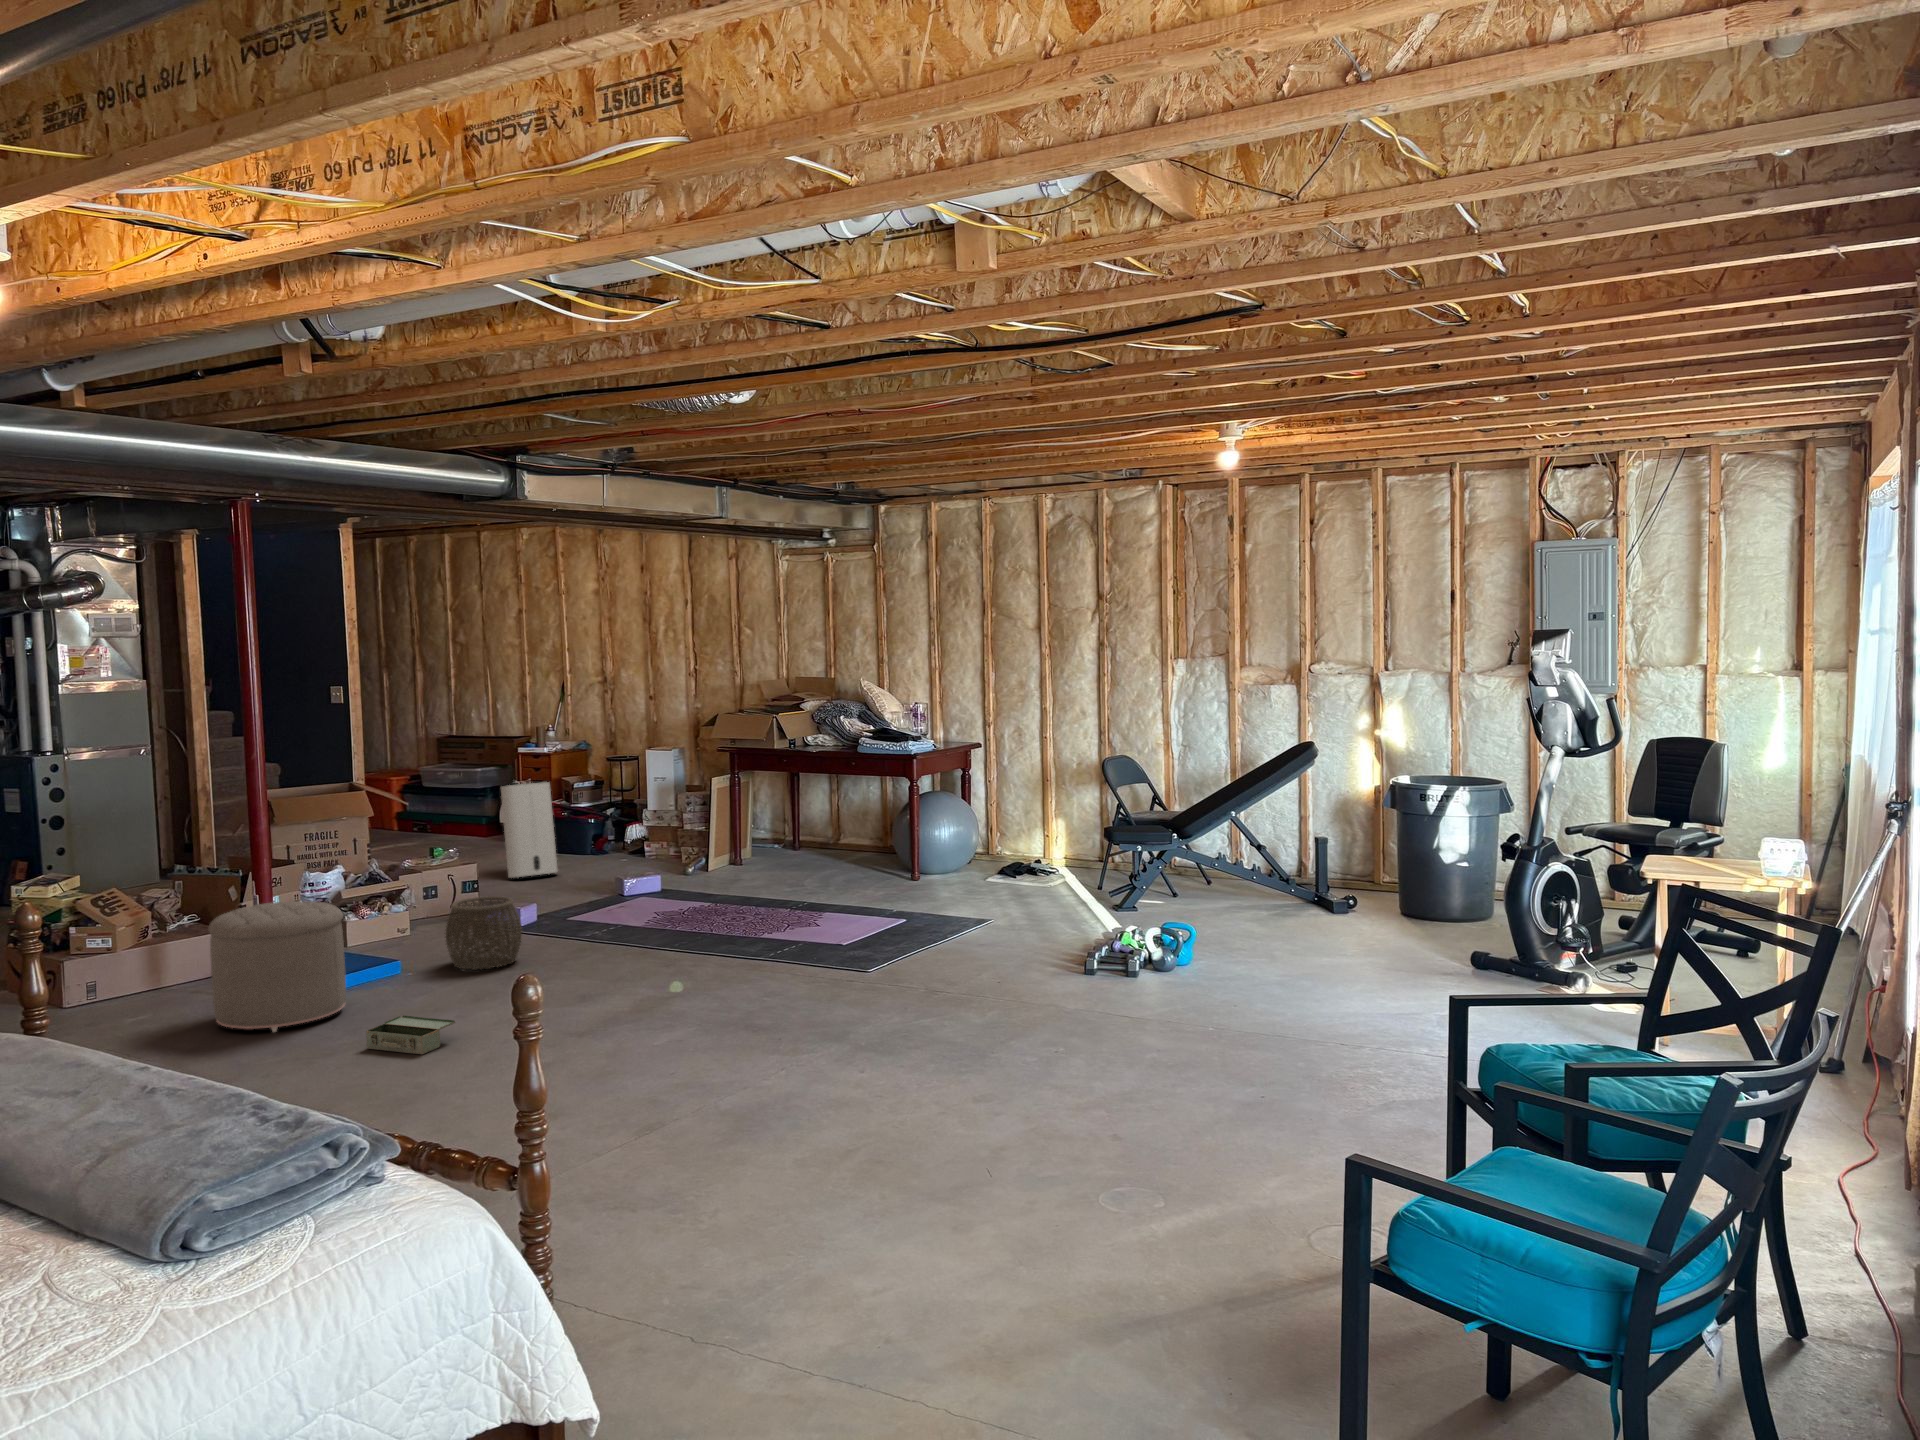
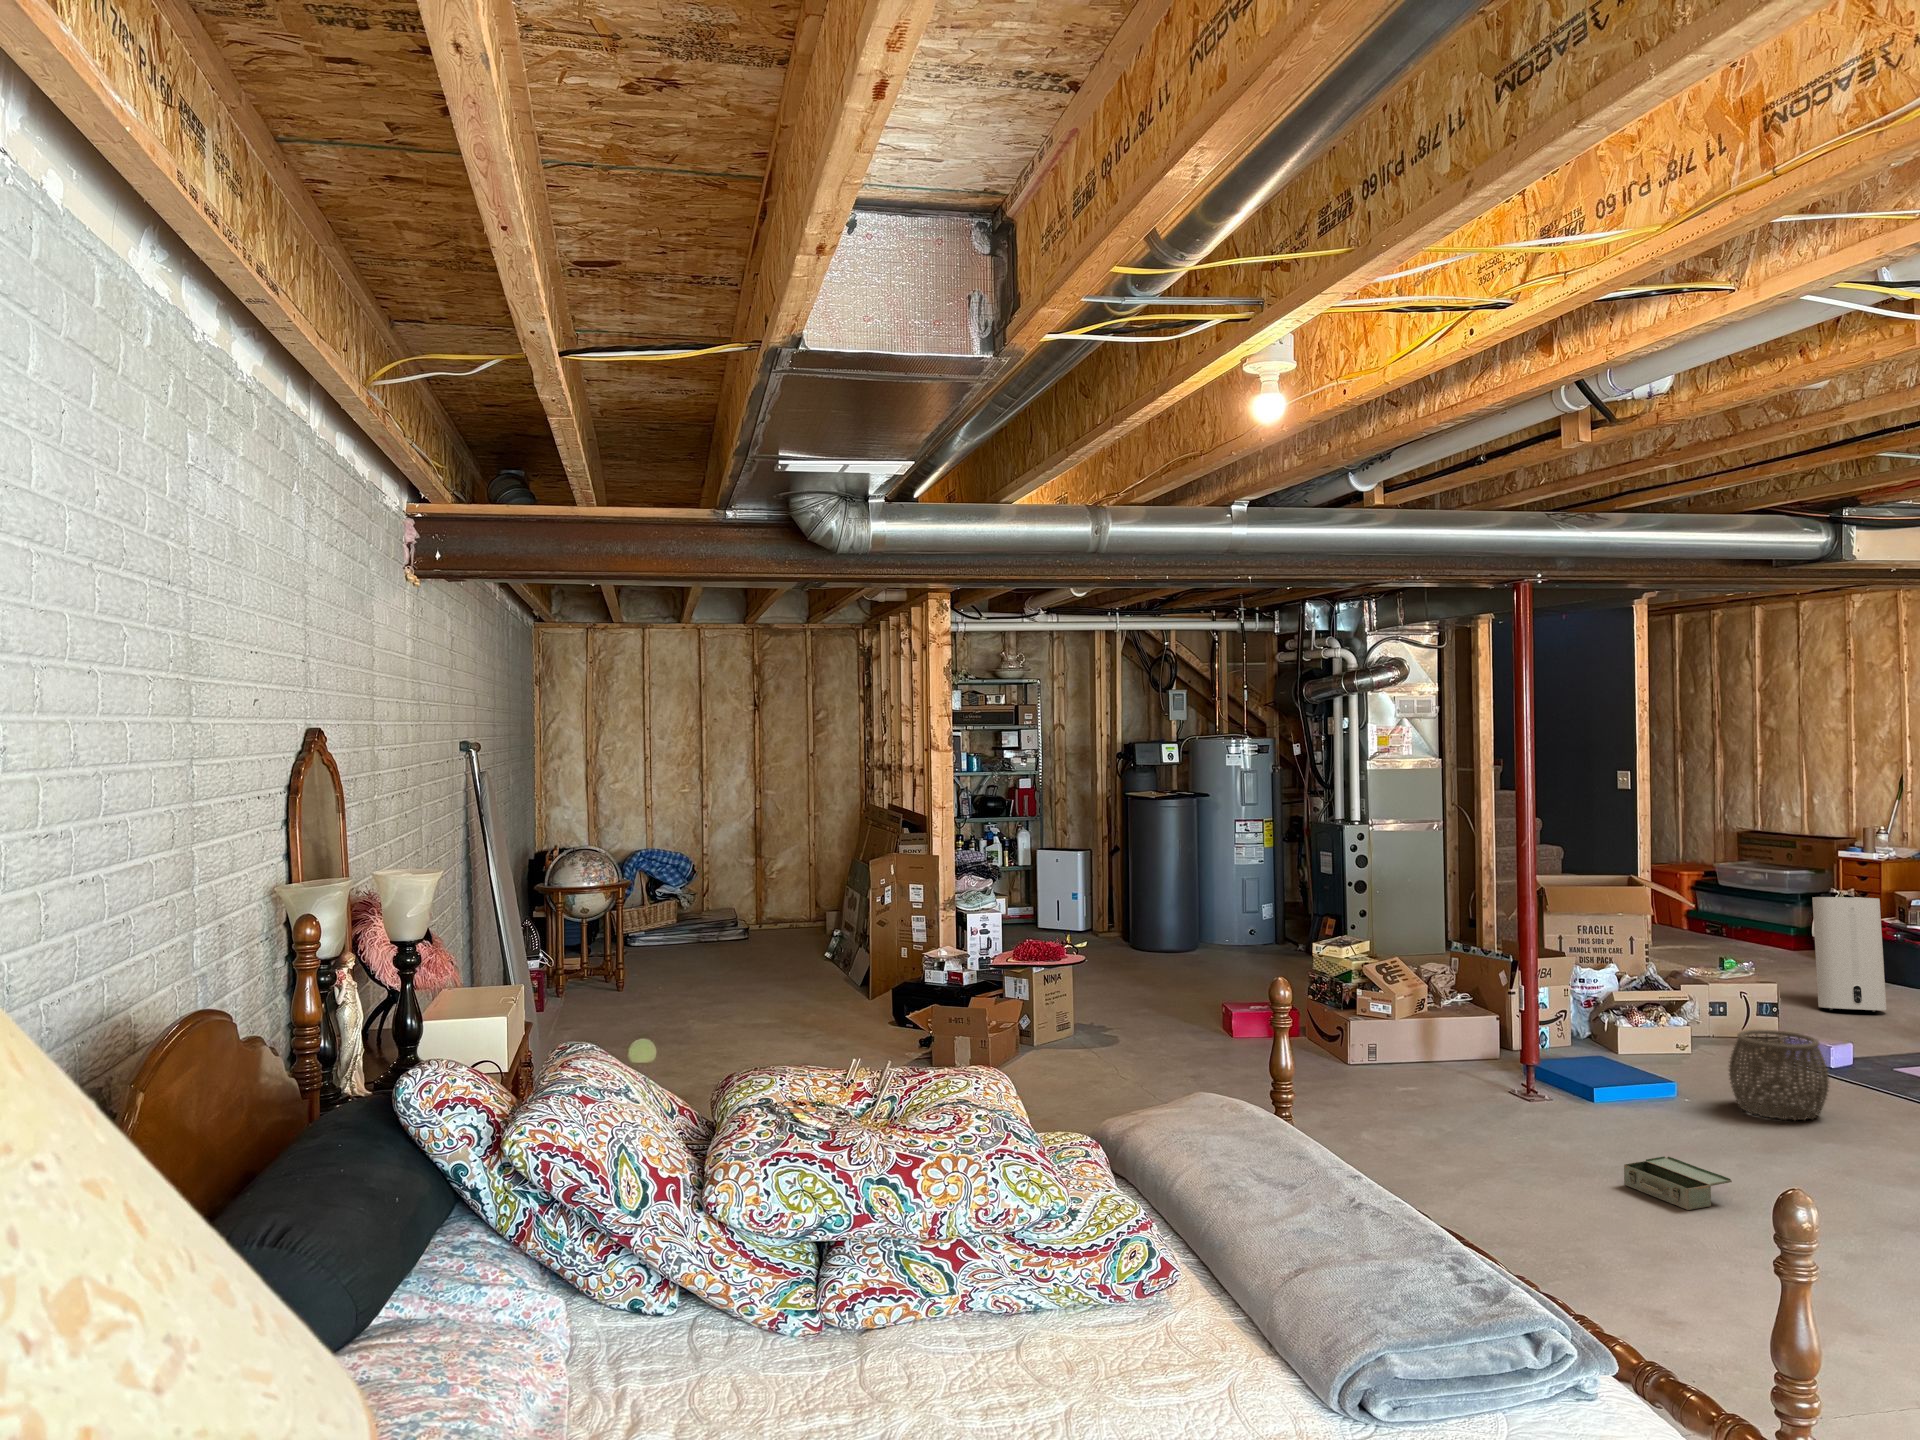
ottoman: present [209,901,346,1032] -> none [1470,999,1607,1139]

